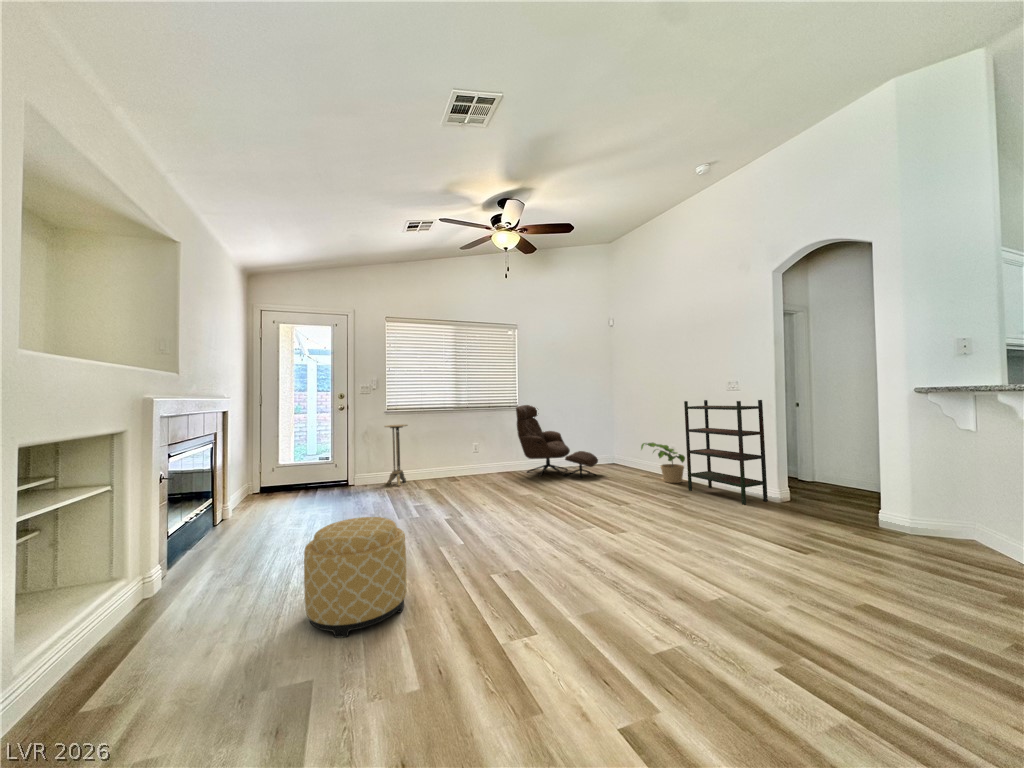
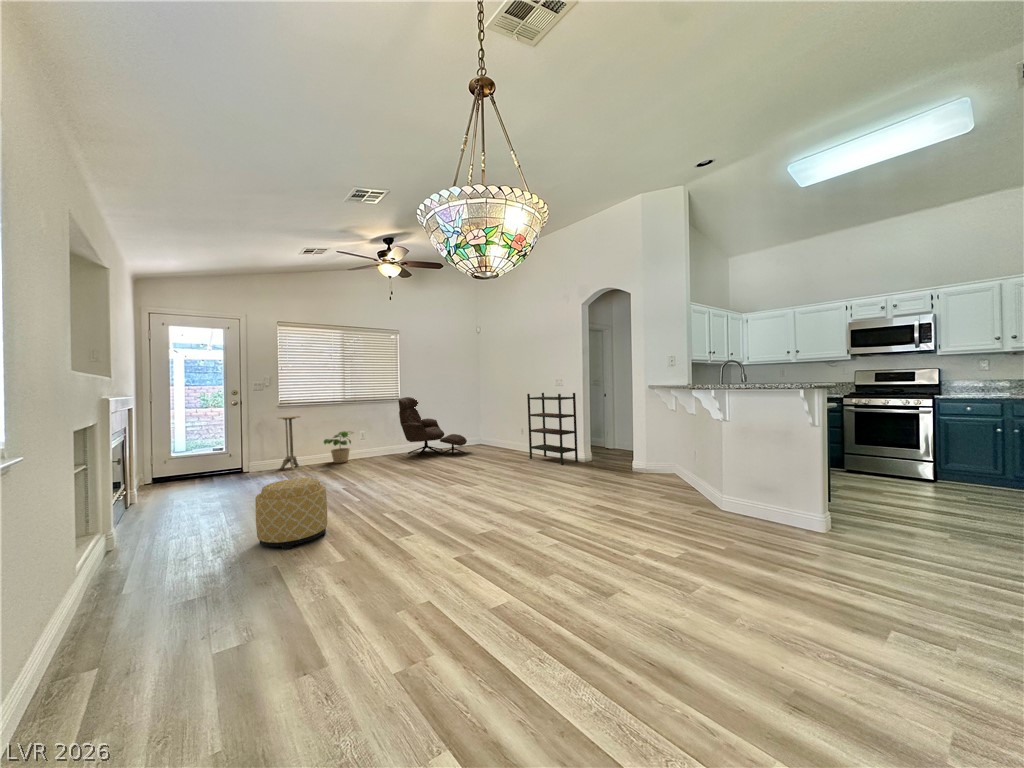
potted plant: present [641,443,685,483] -> present [324,431,353,463]

